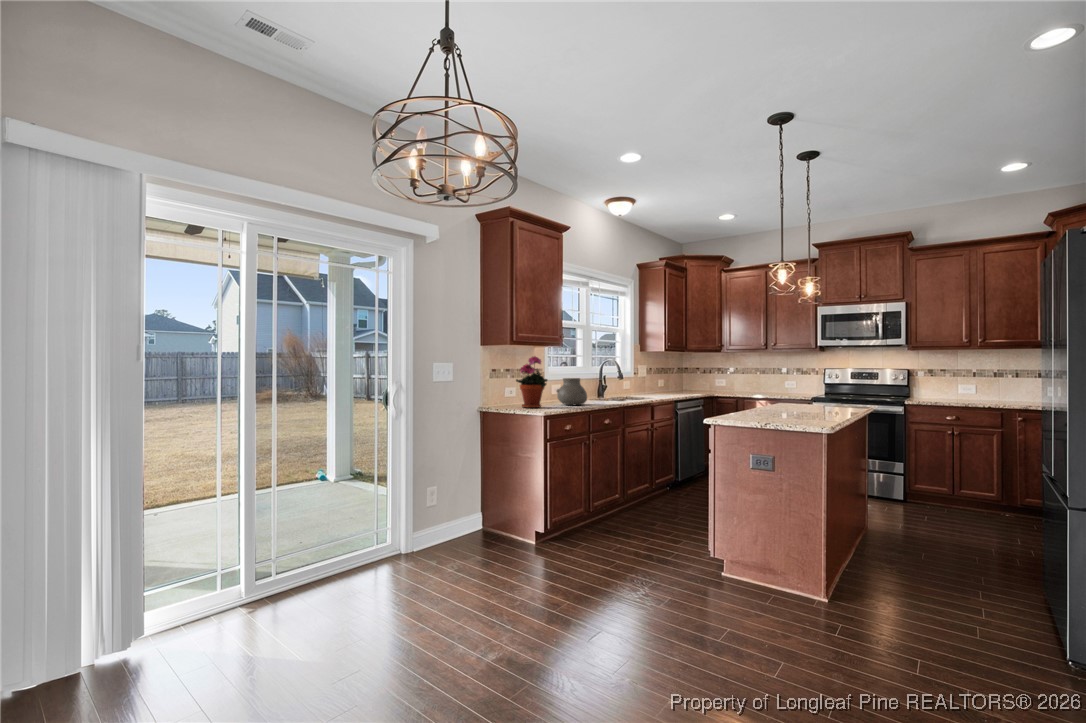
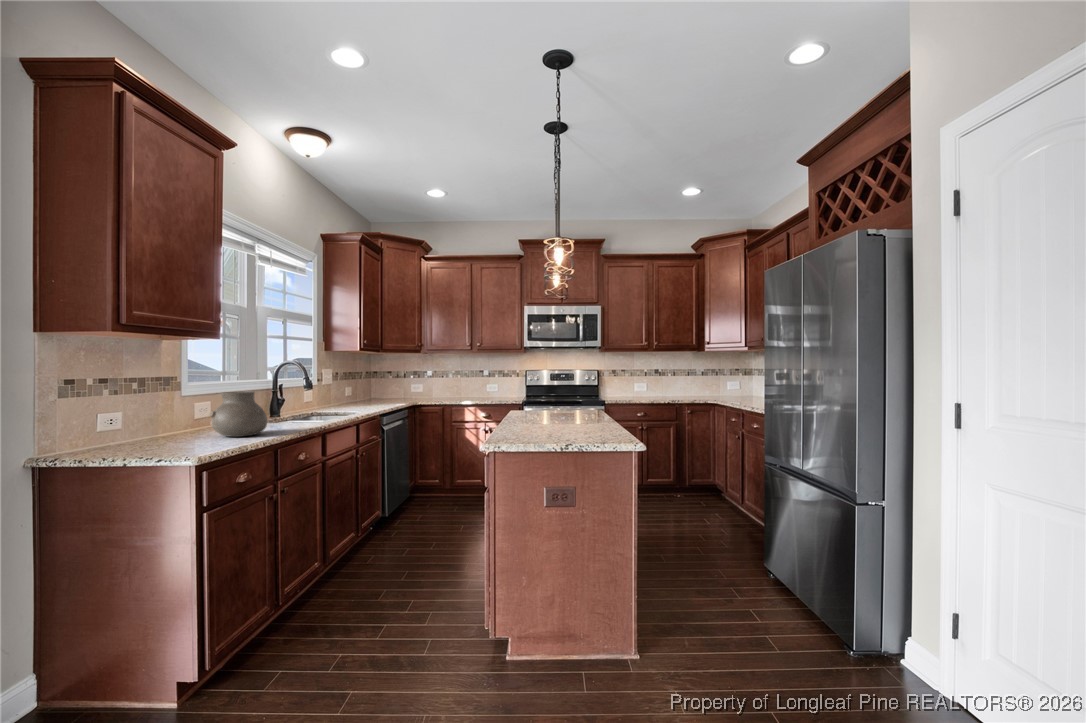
potted plant: present [516,356,547,408] -> none [123,355,196,452]

